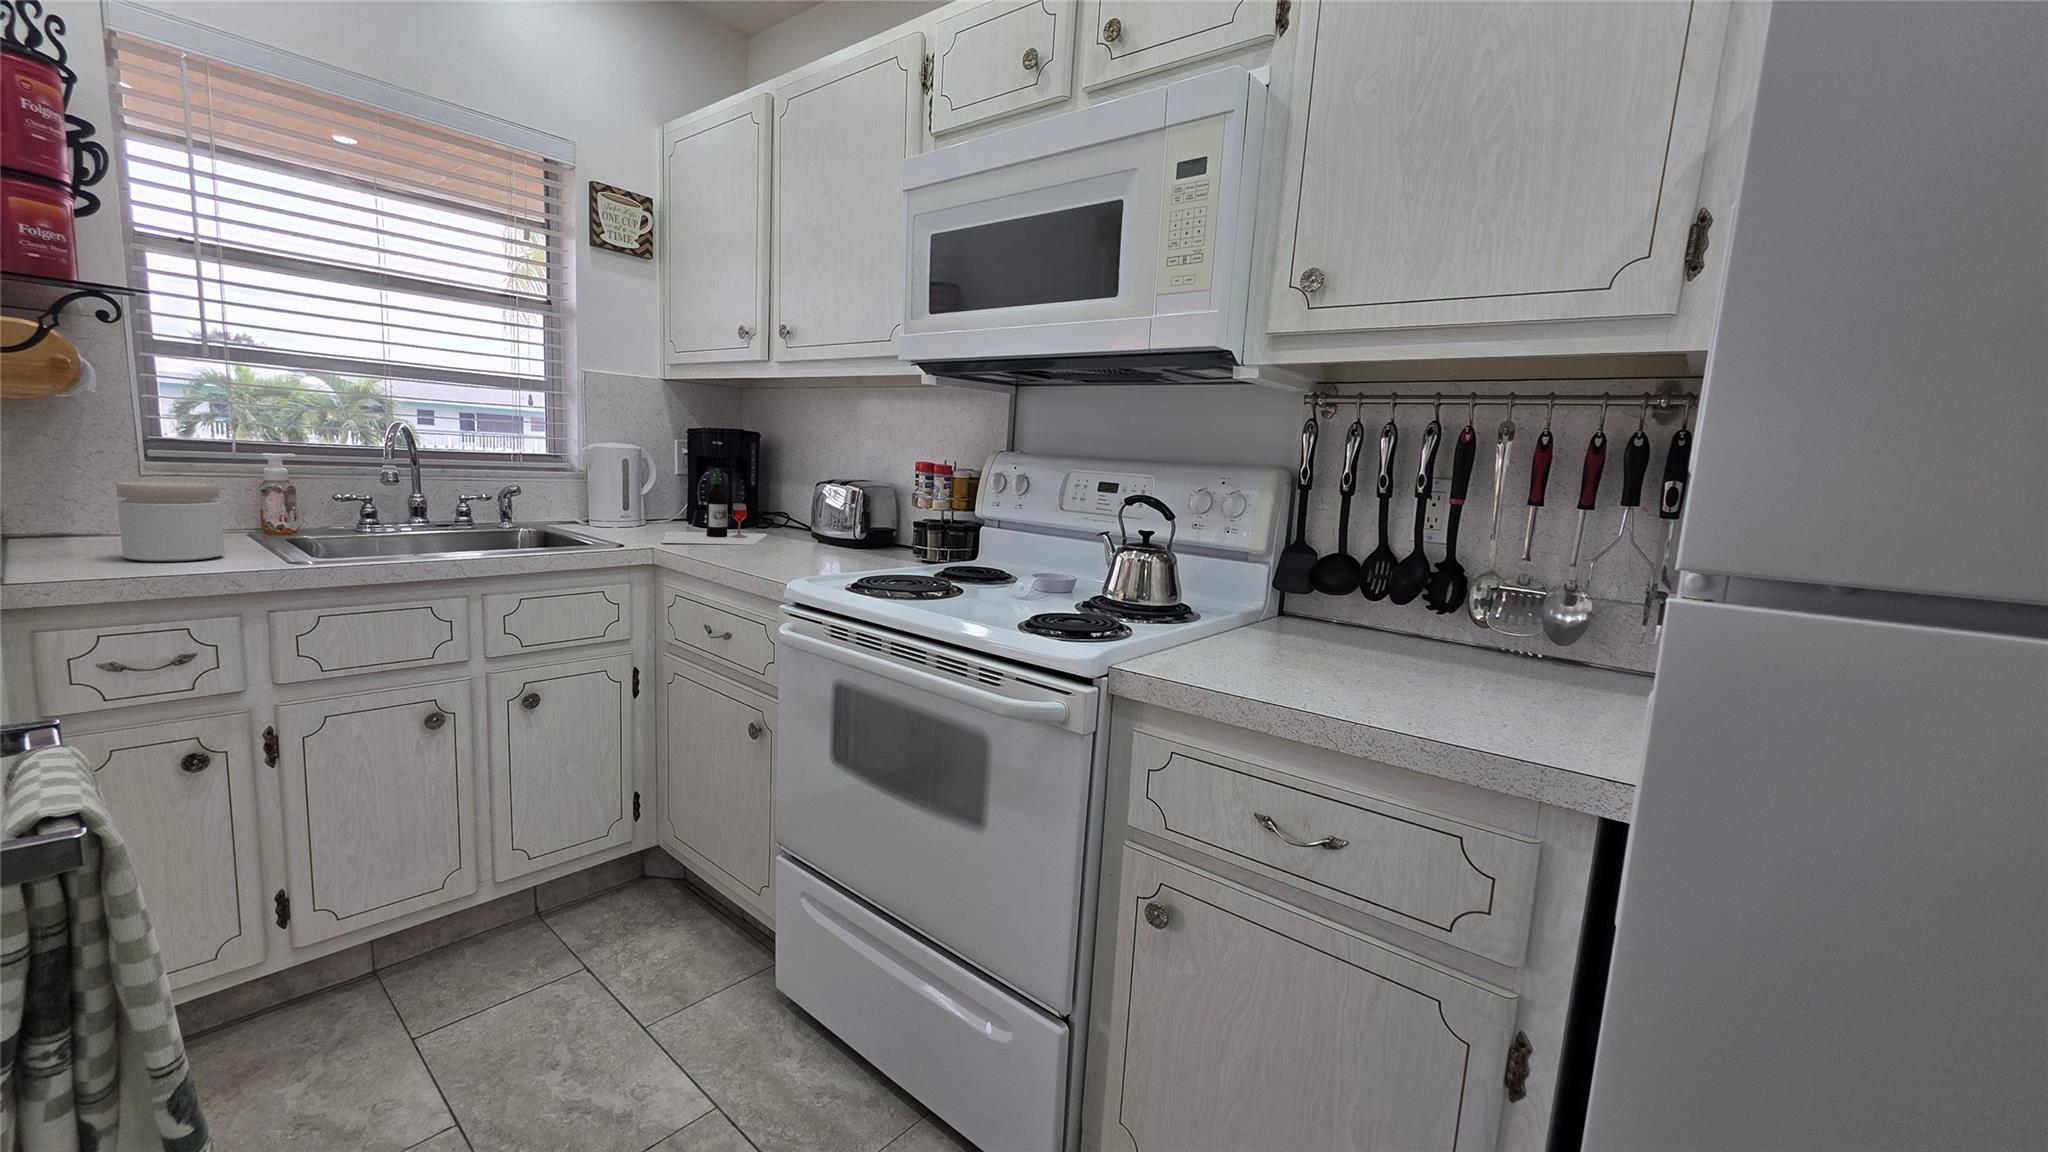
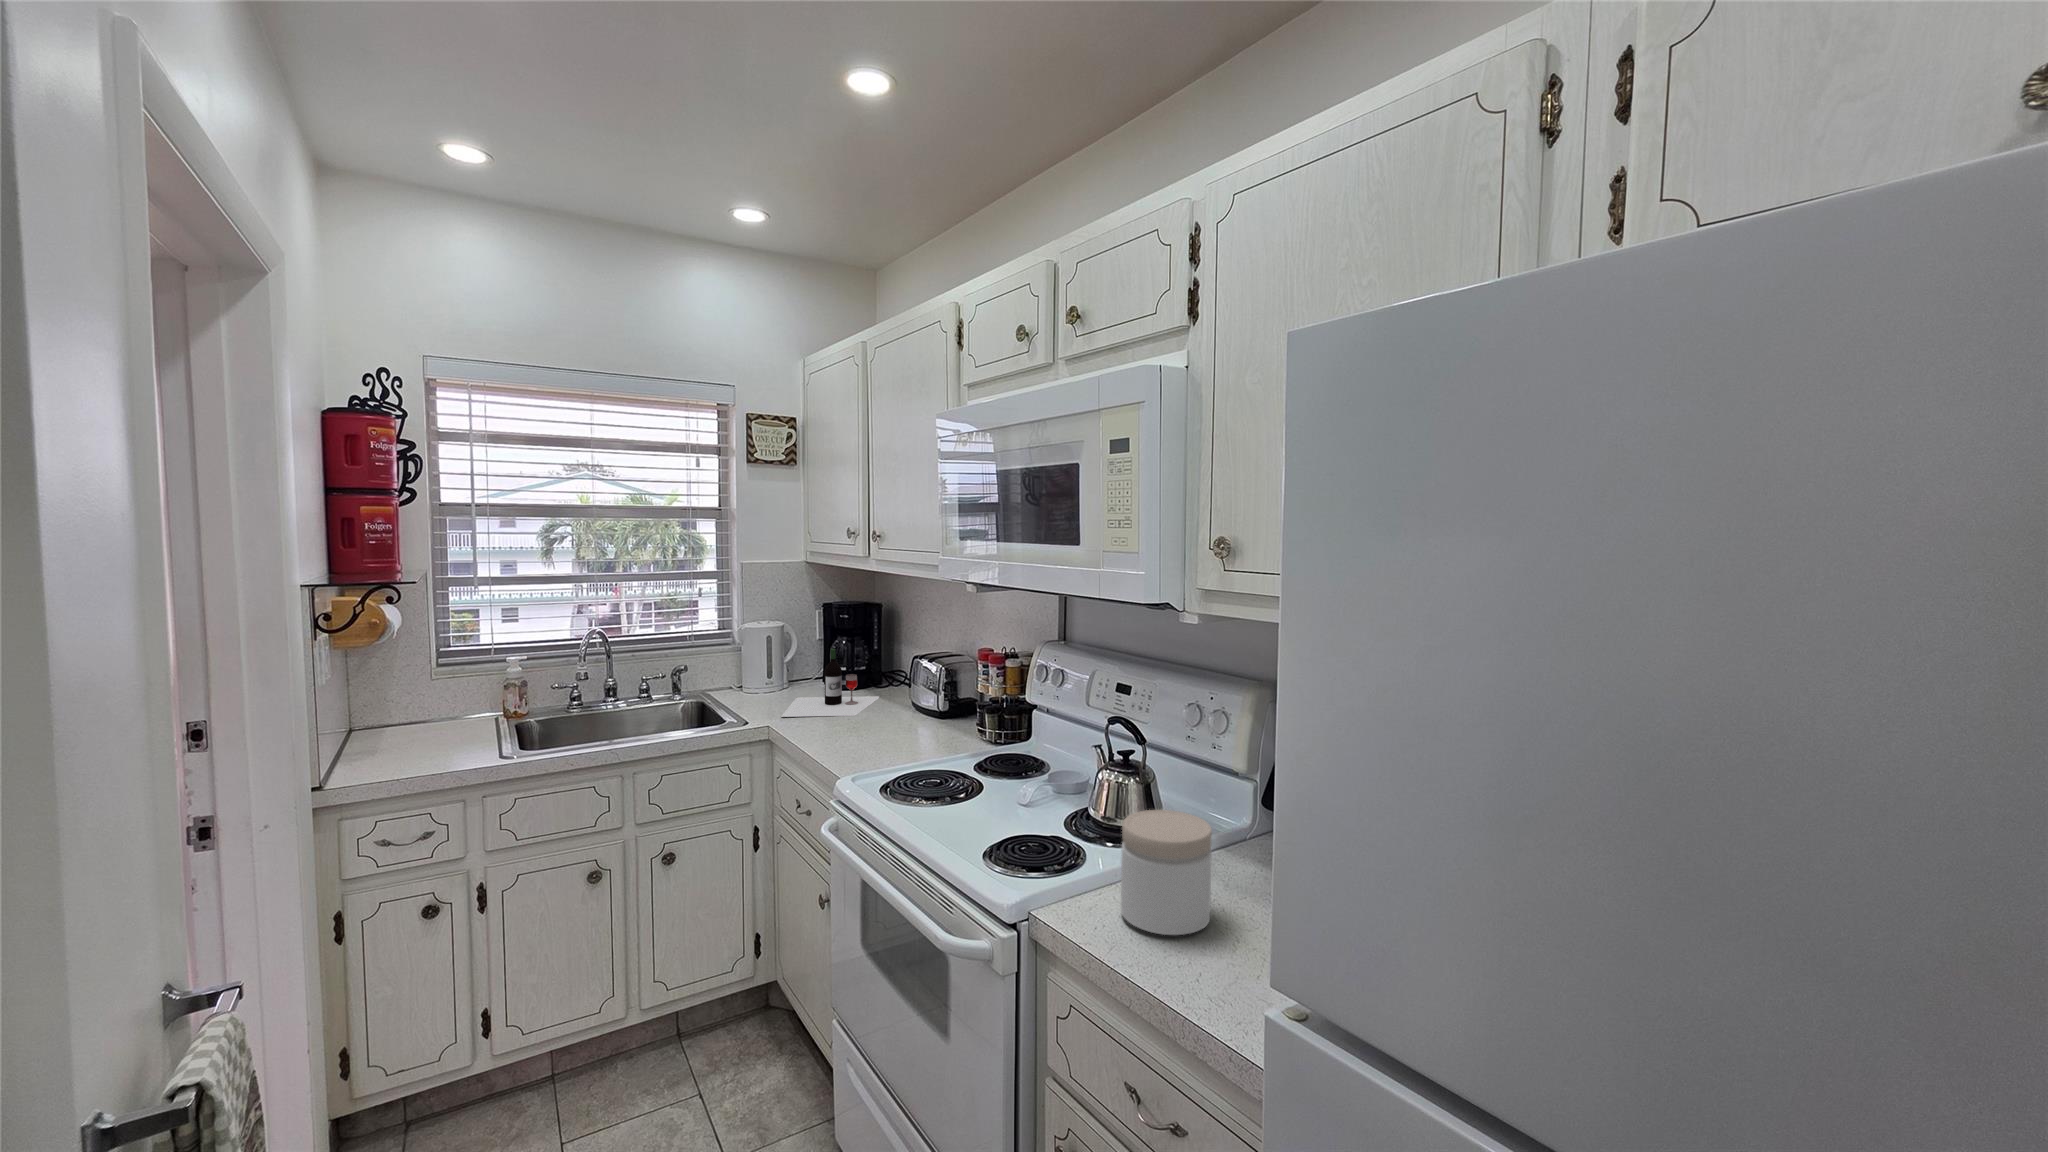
jar: present [116,481,225,561] -> present [1121,810,1212,935]

